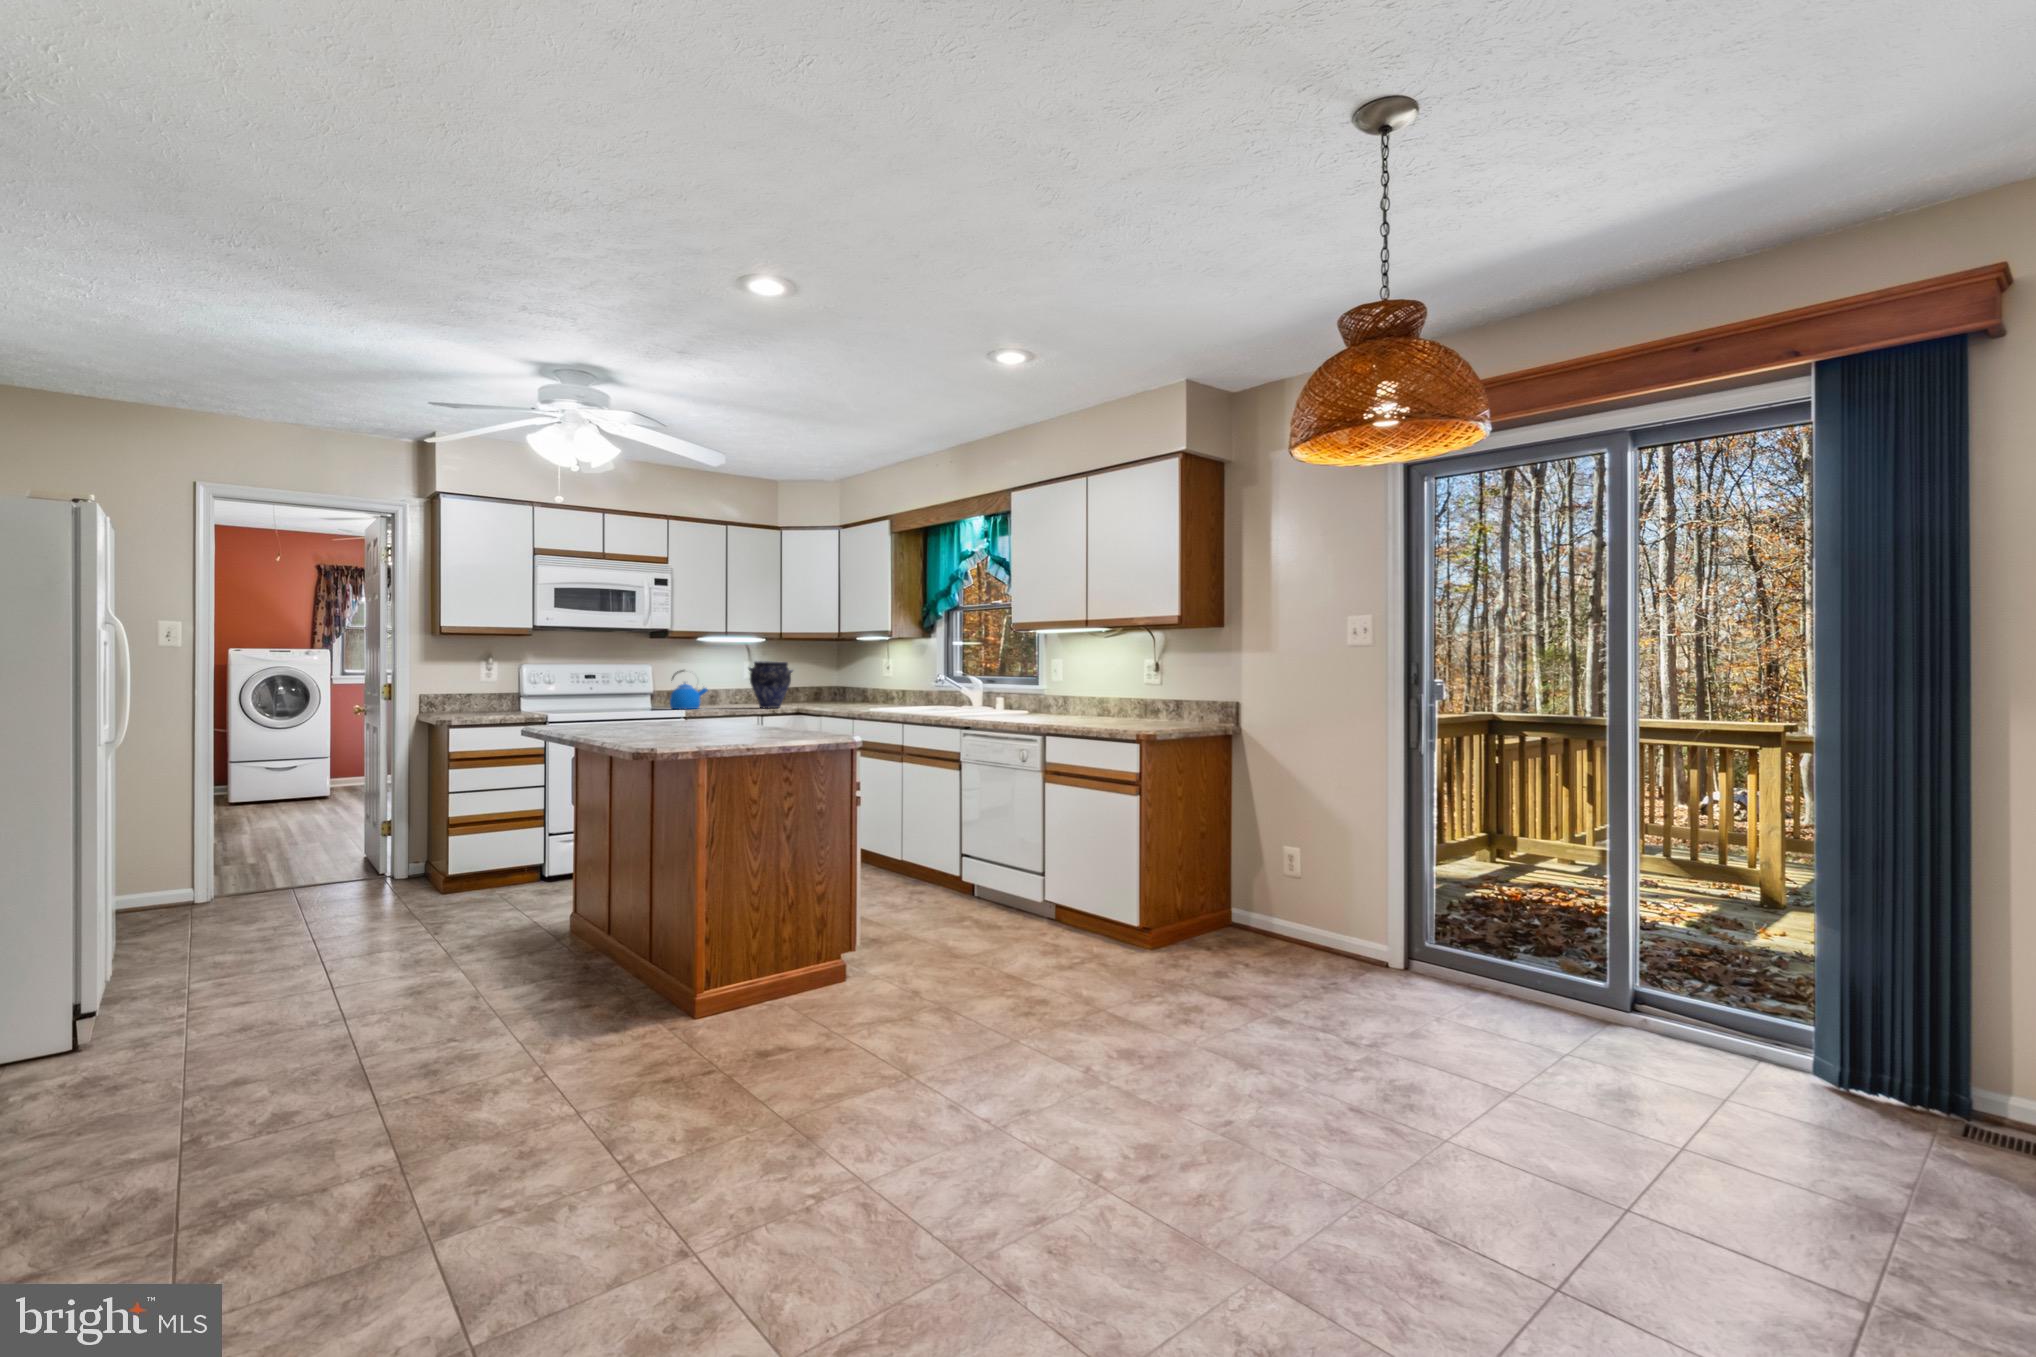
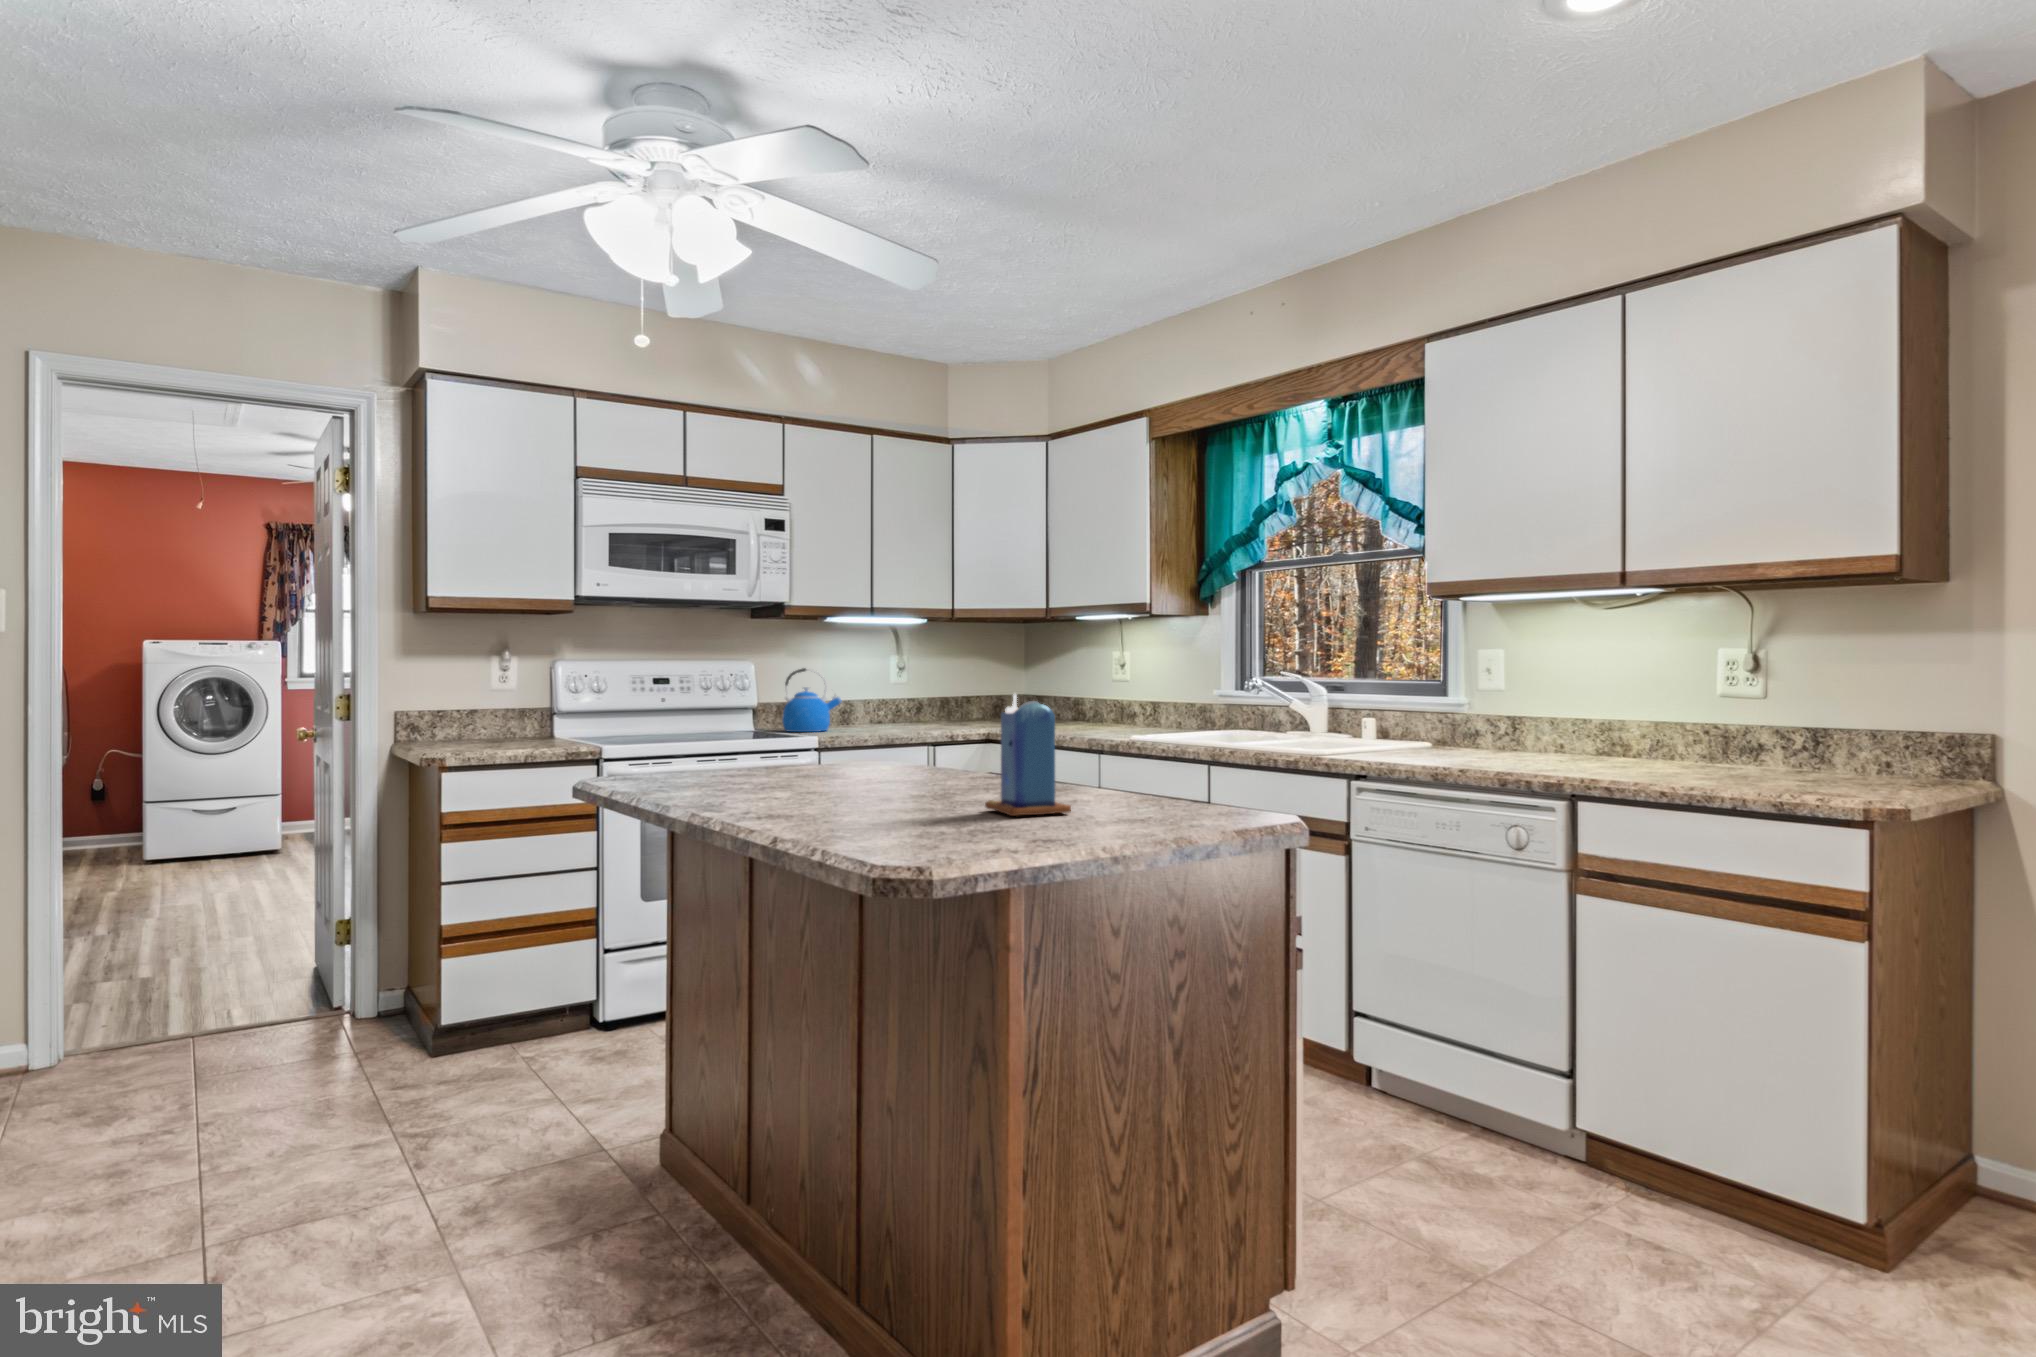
vase: present [749,661,793,708] -> none [906,654,978,730]
candle: none [712,680,748,734] -> present [985,694,1071,816]

